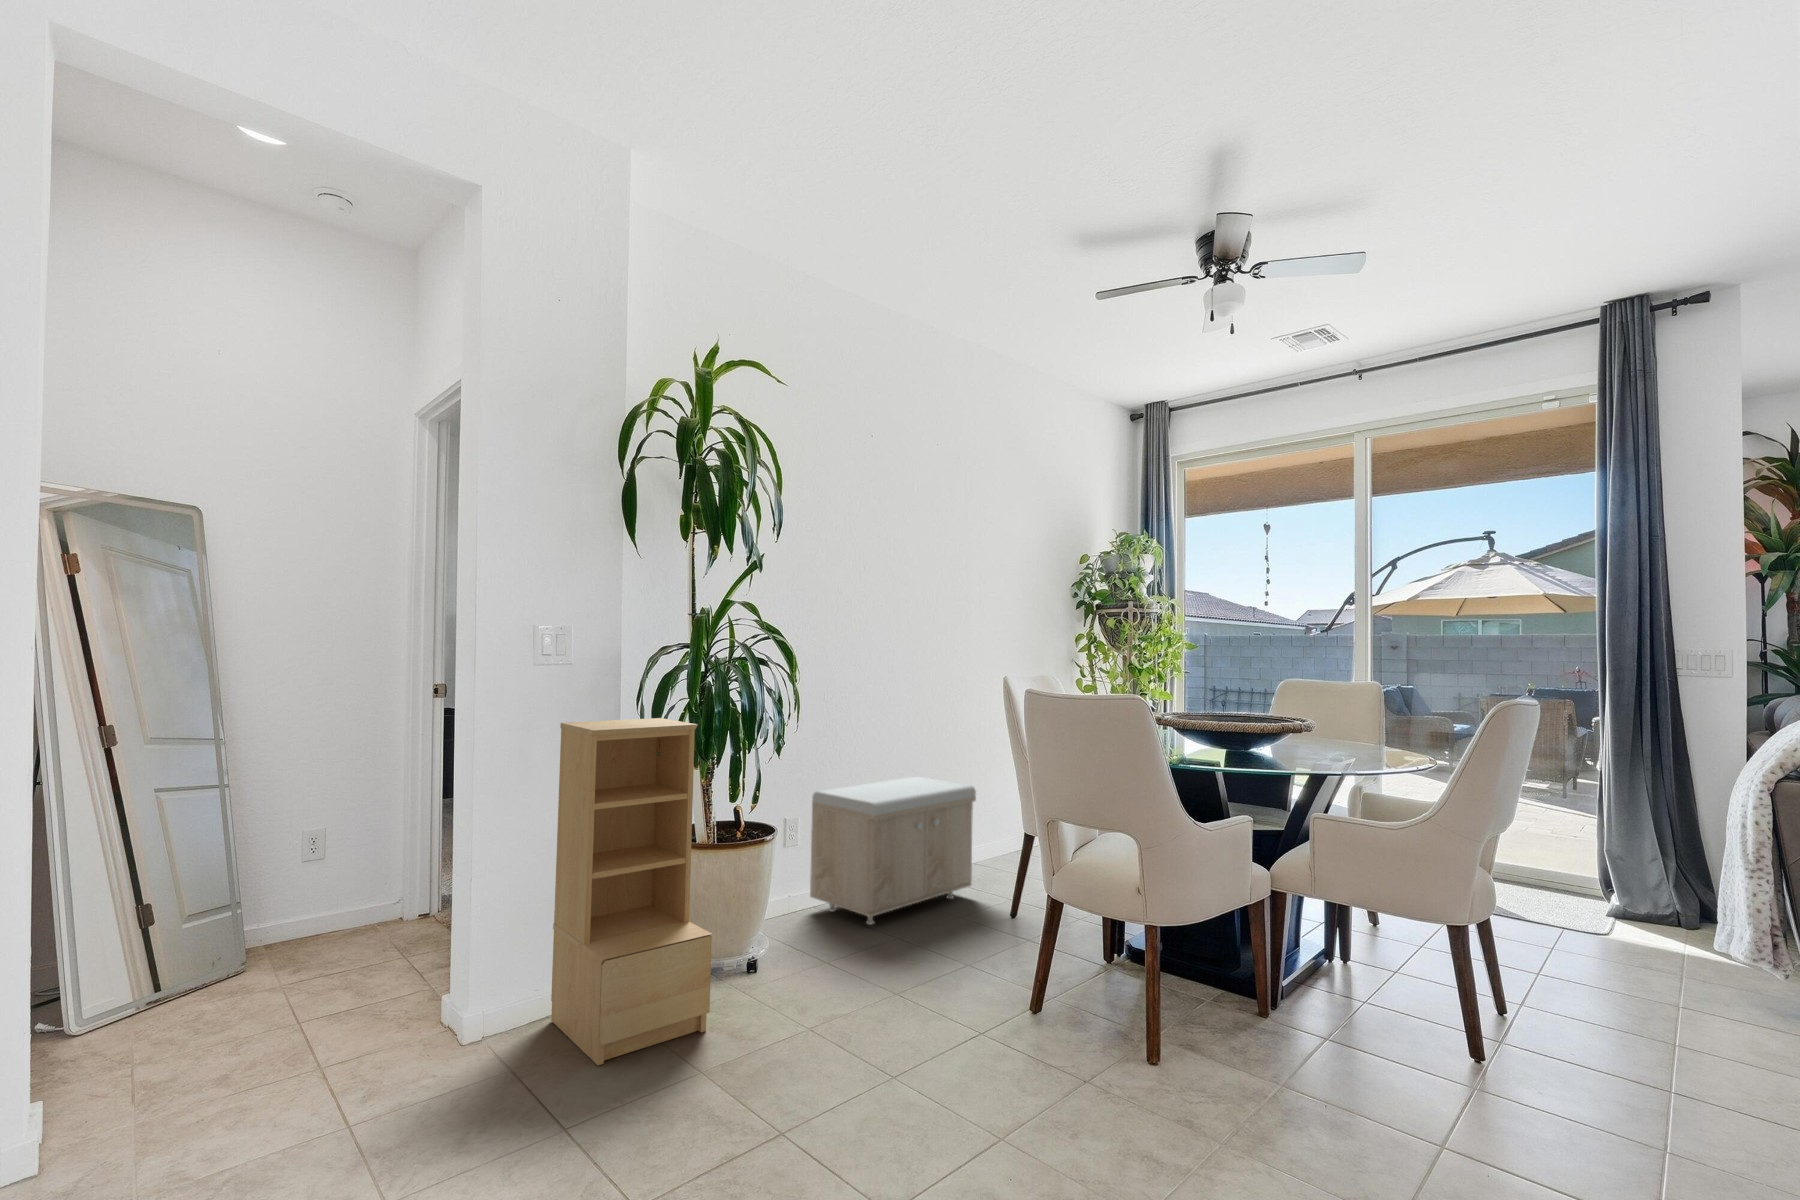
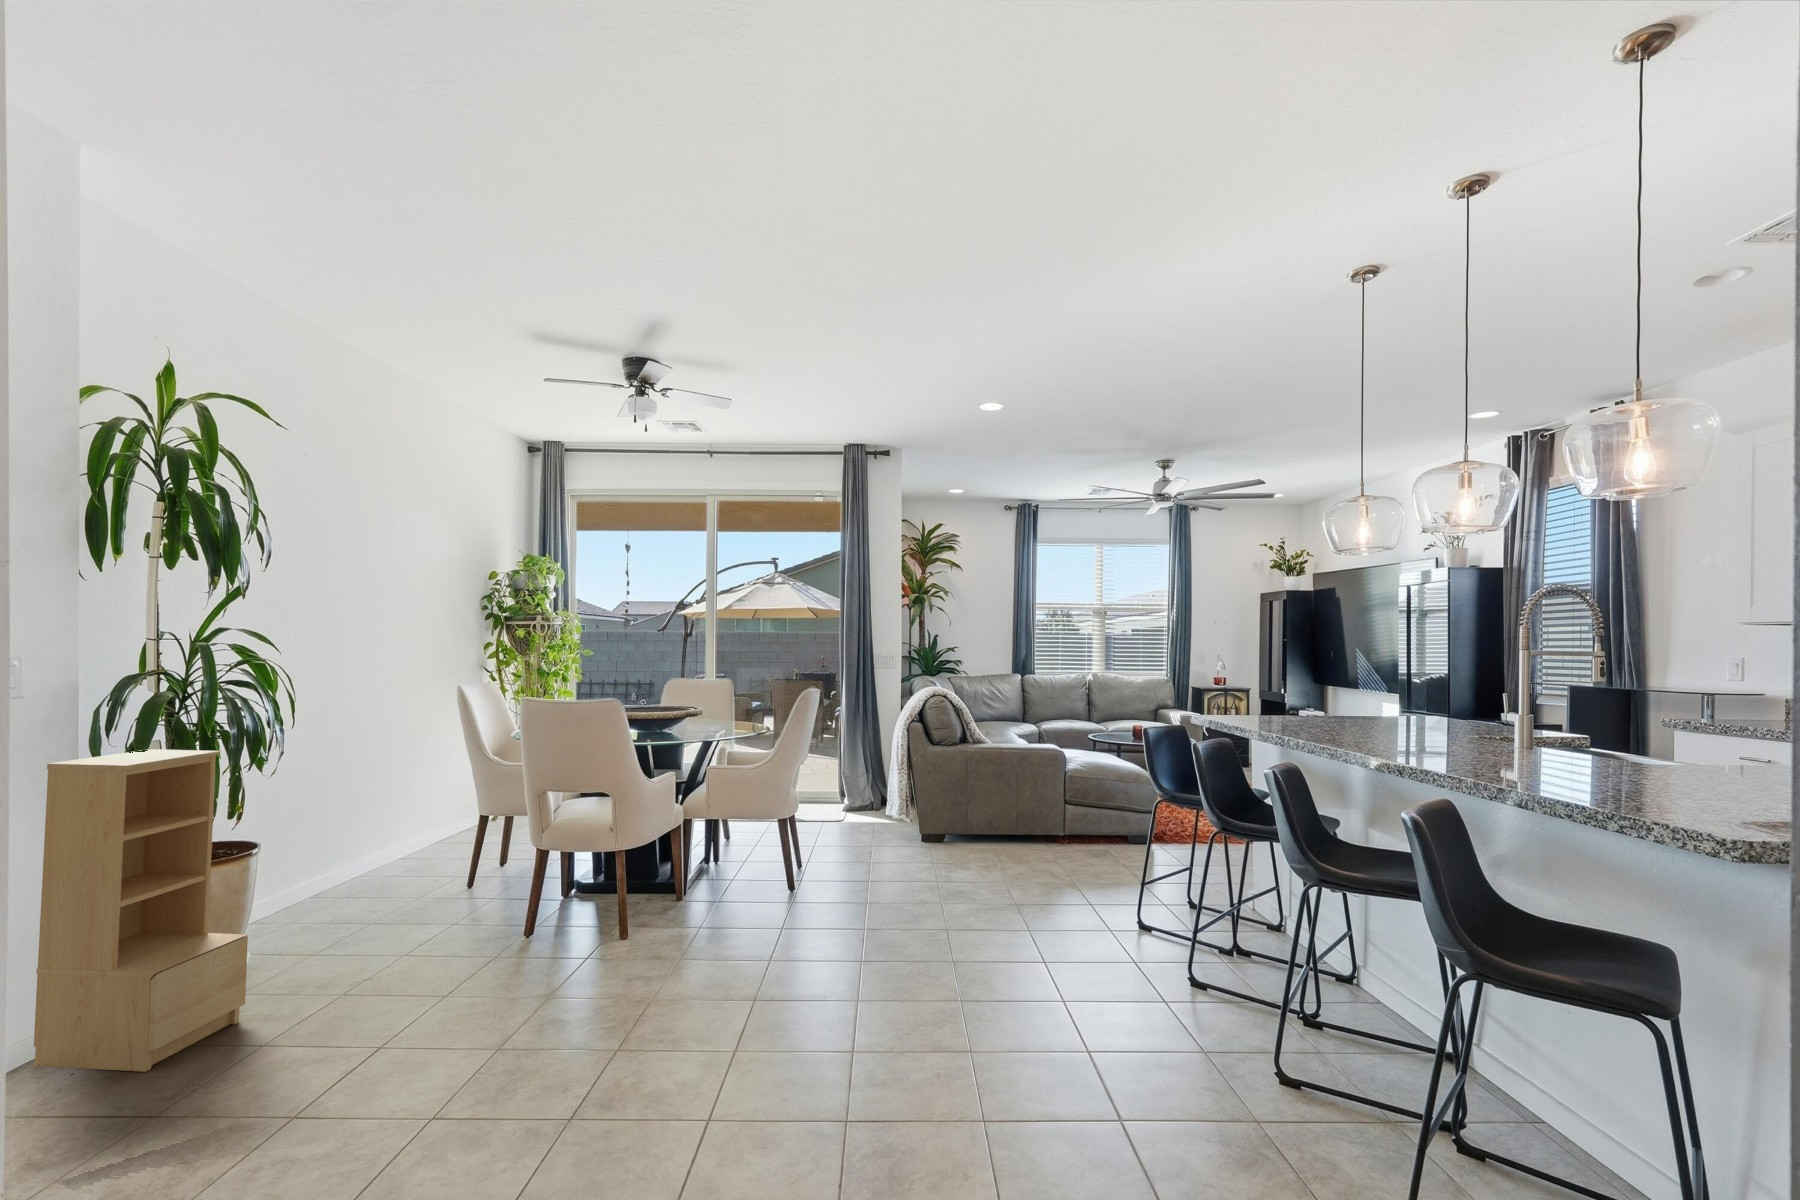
storage bench: present [810,777,976,925] -> none [254,783,424,920]

